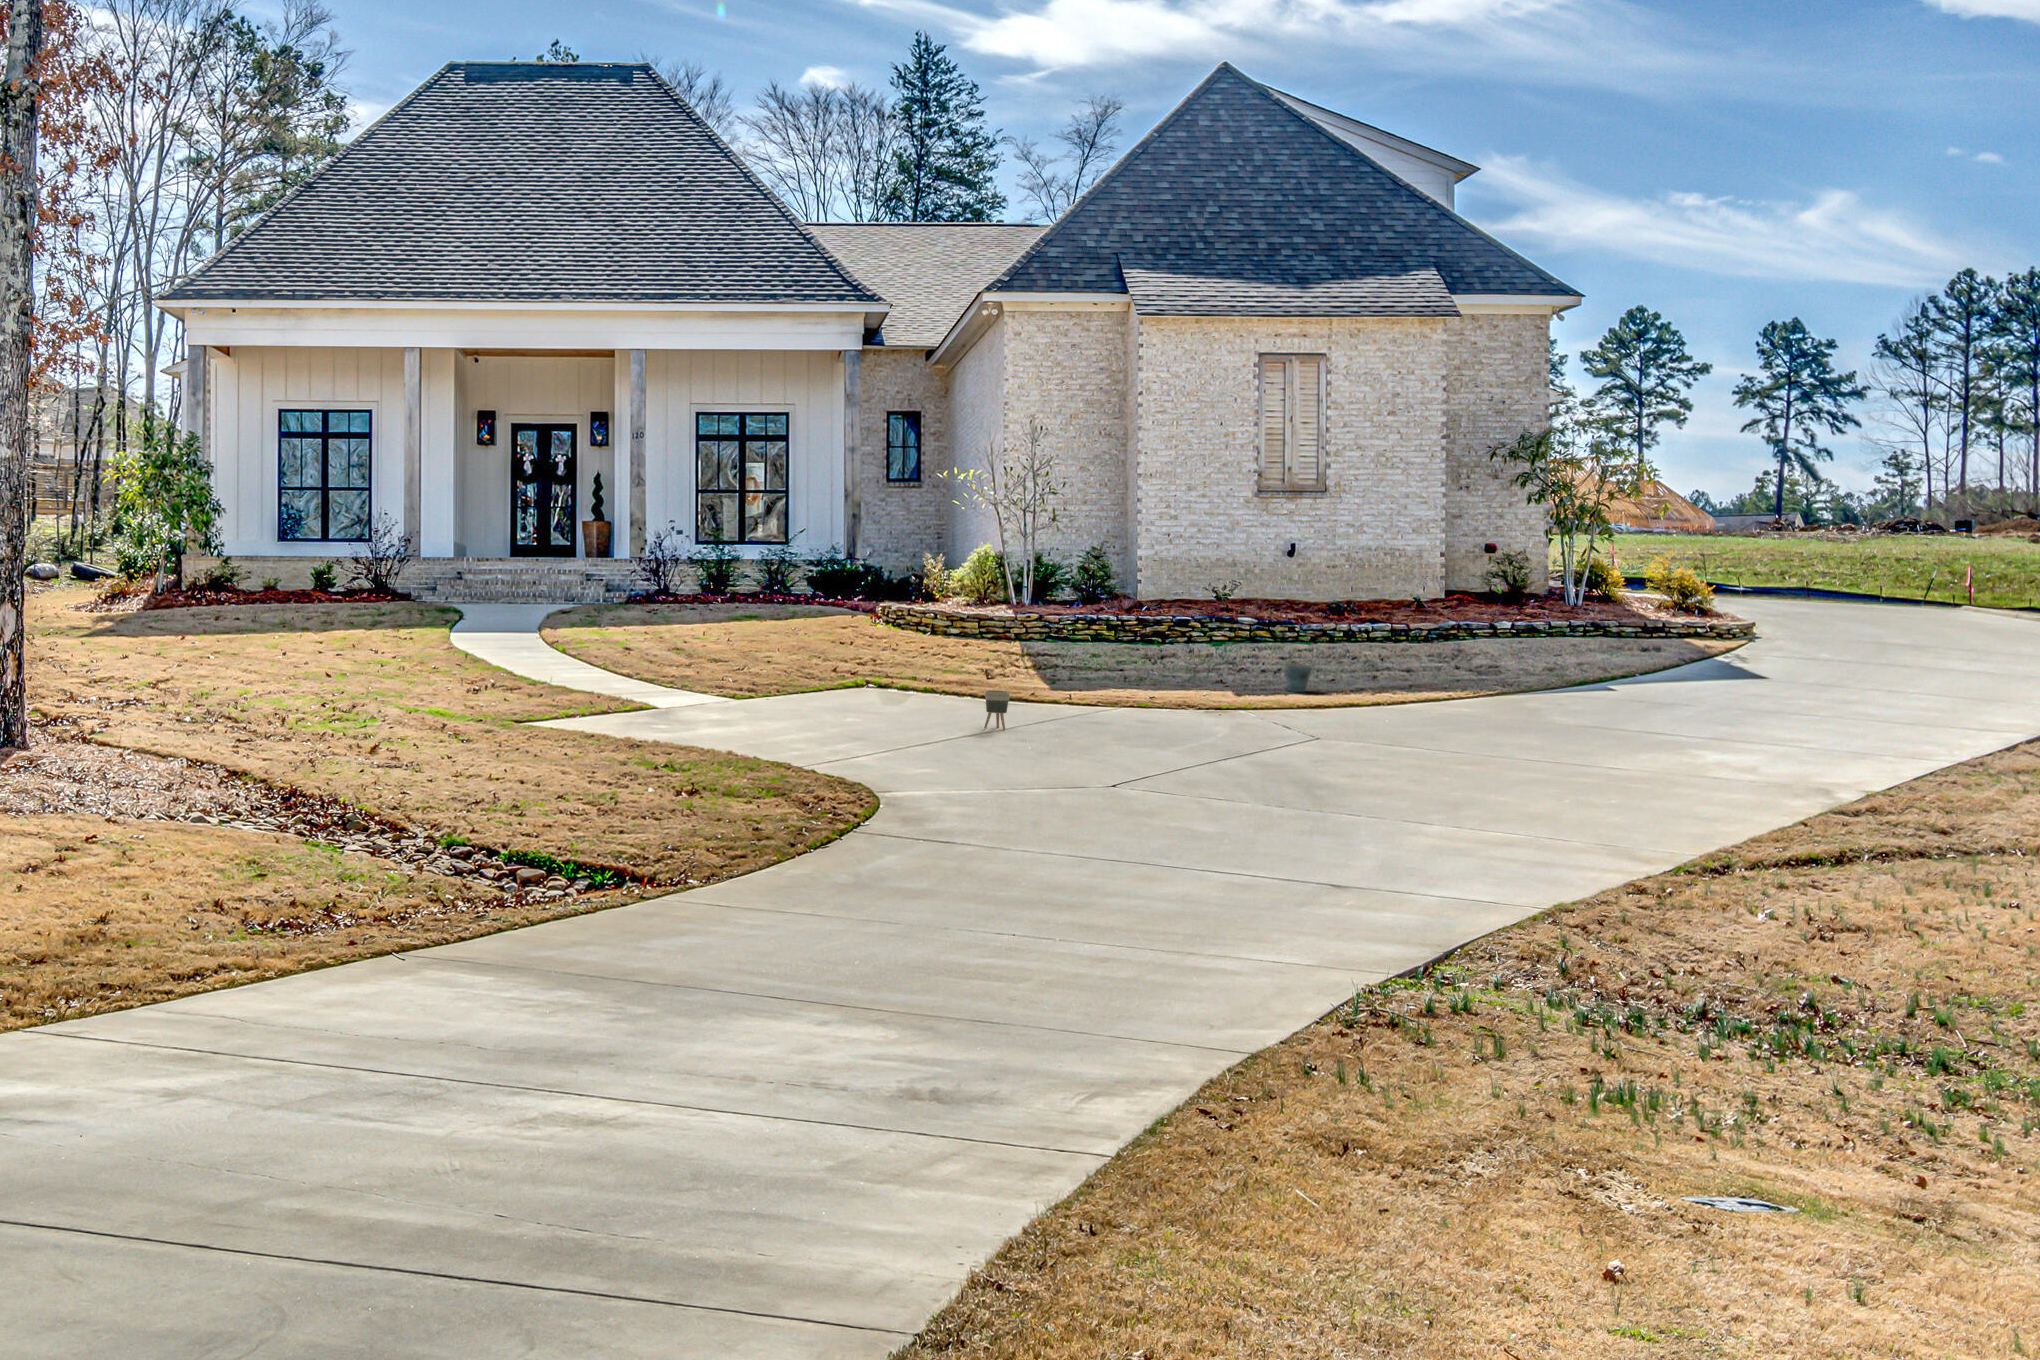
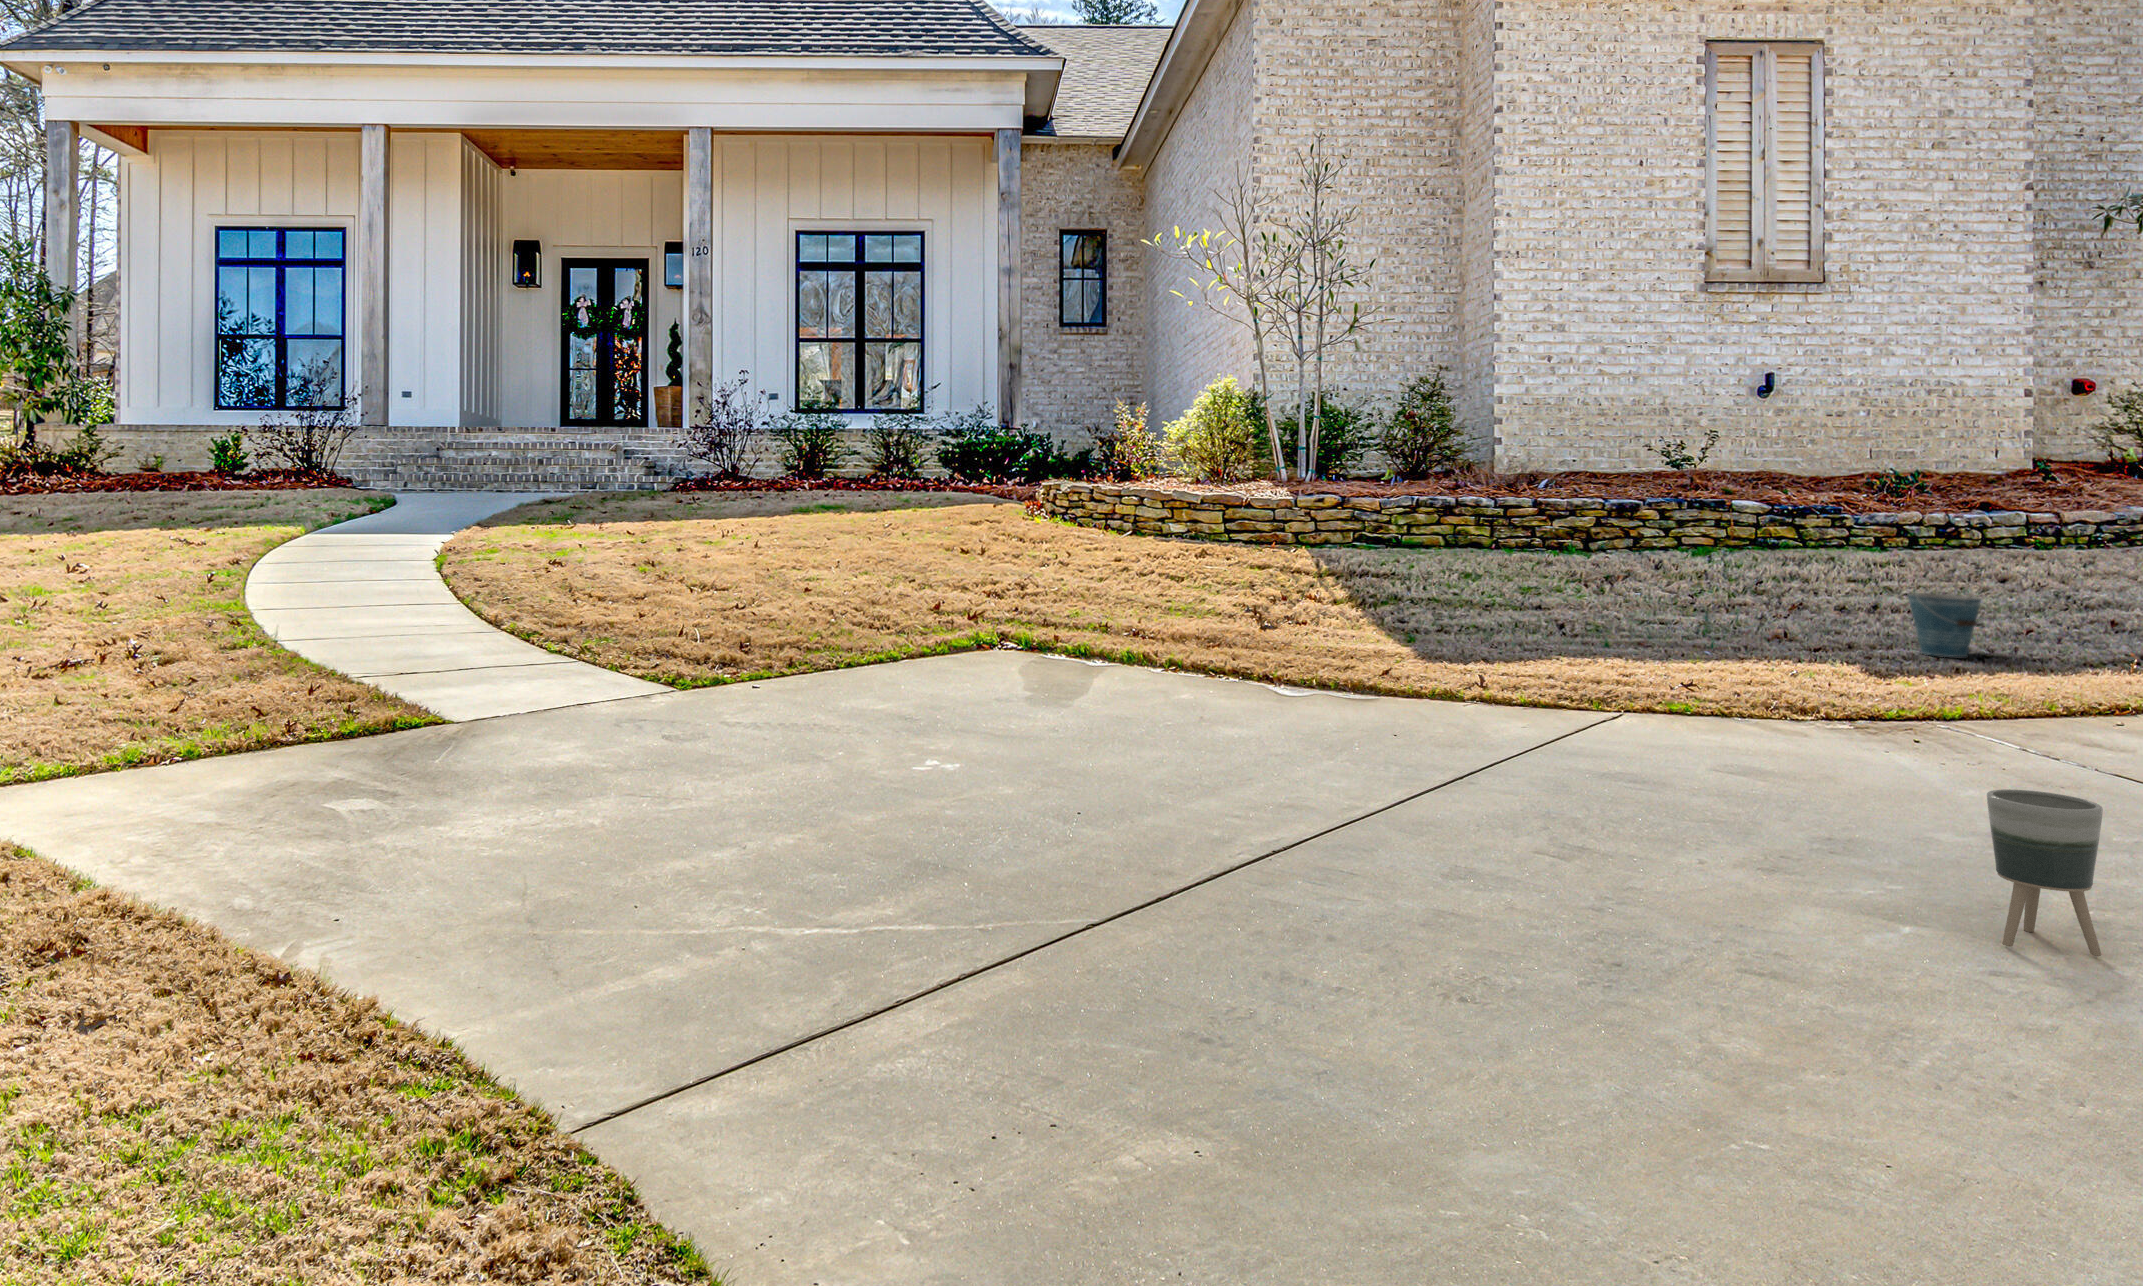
planter: present [984,690,1010,730] -> present [1987,789,2103,956]

